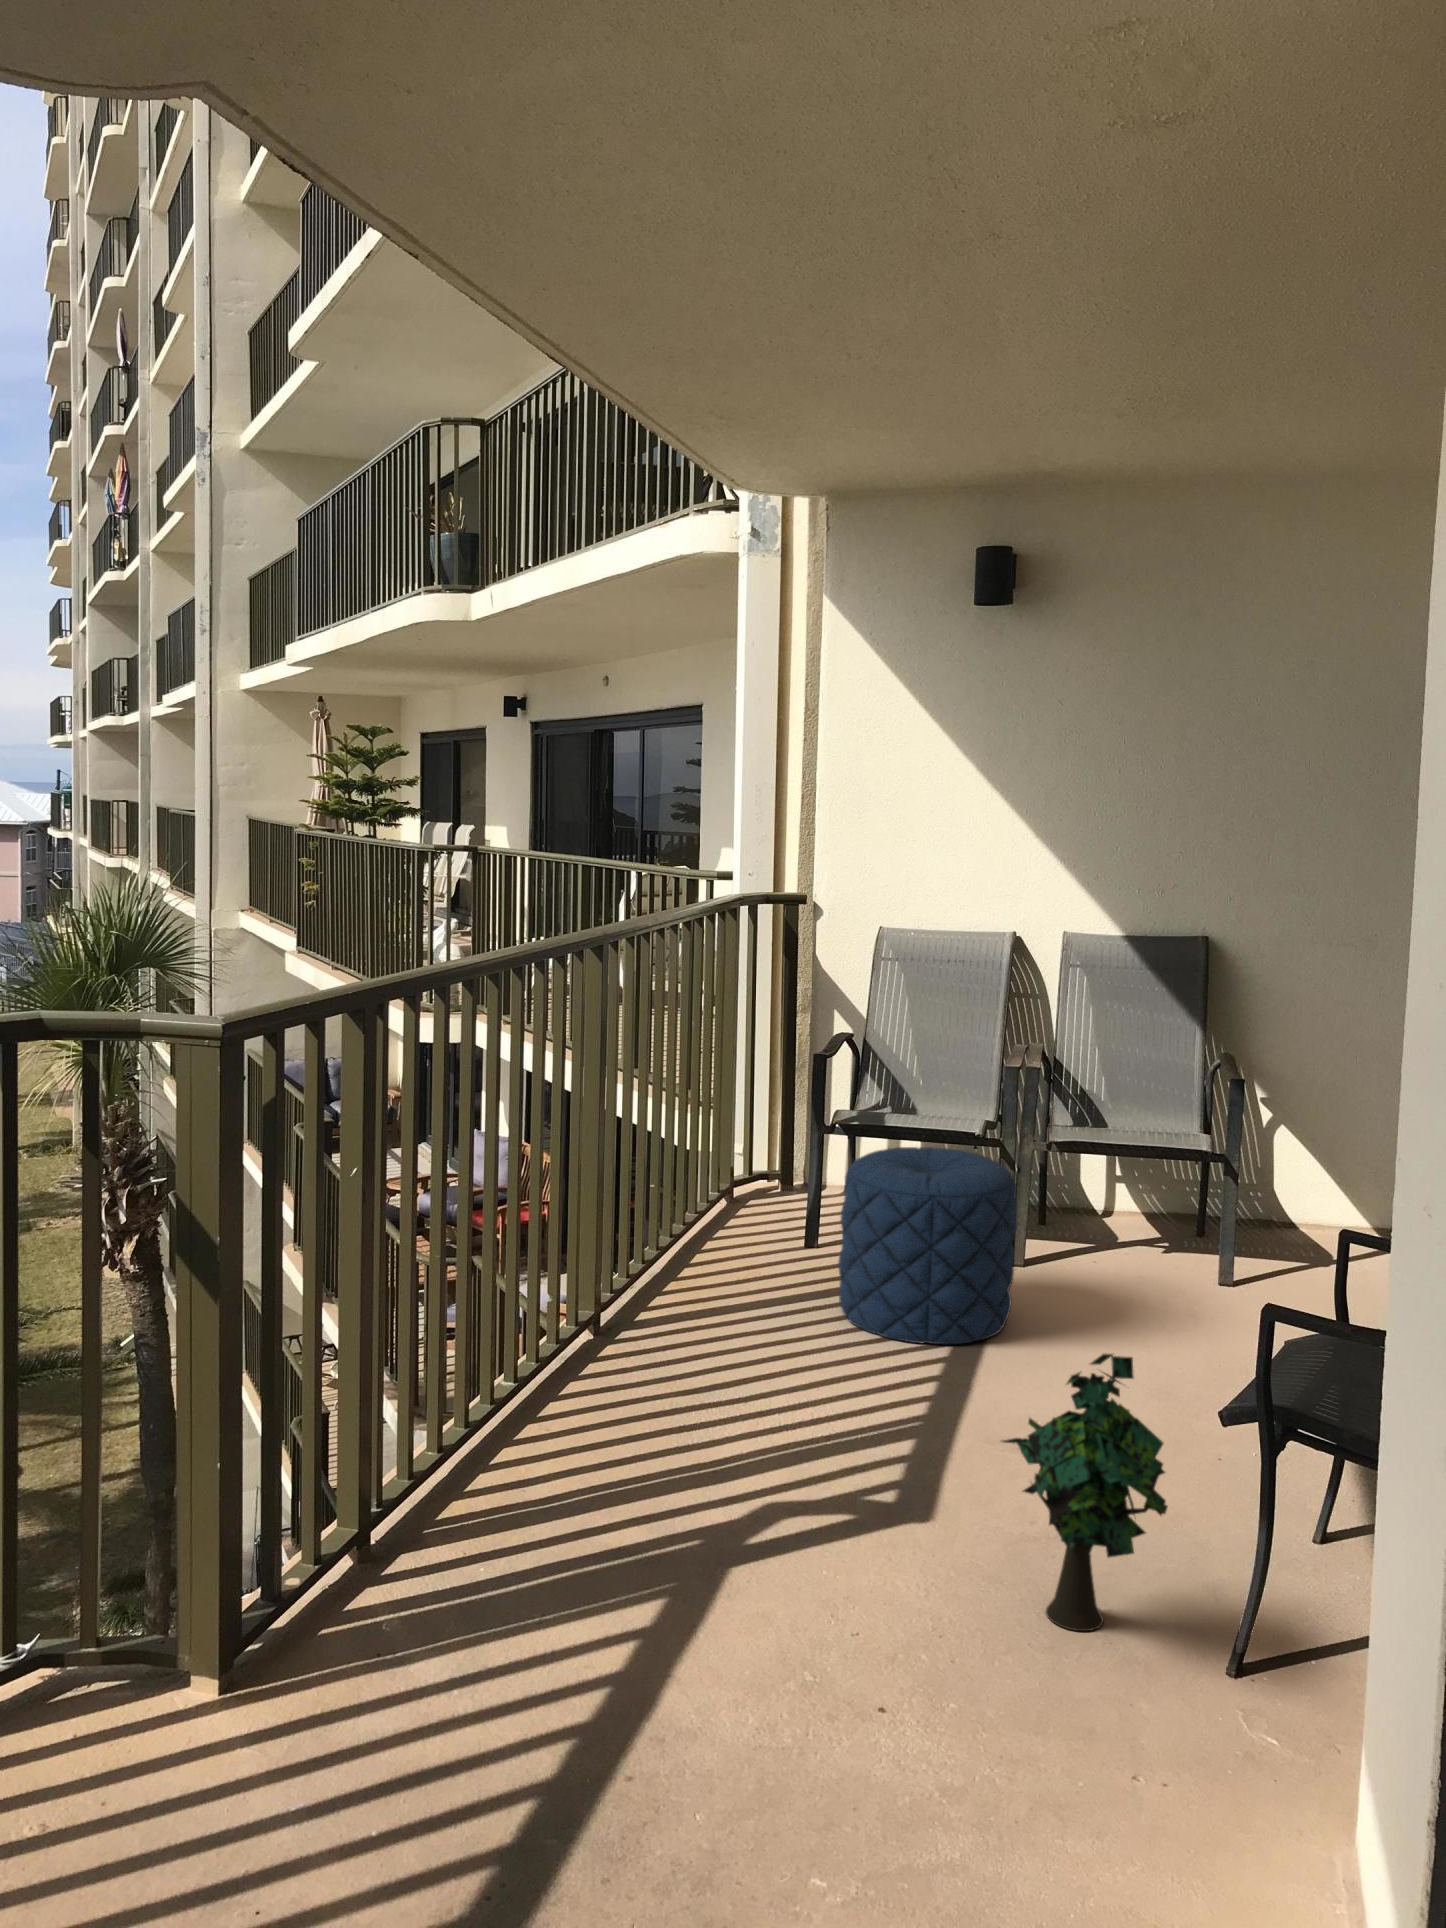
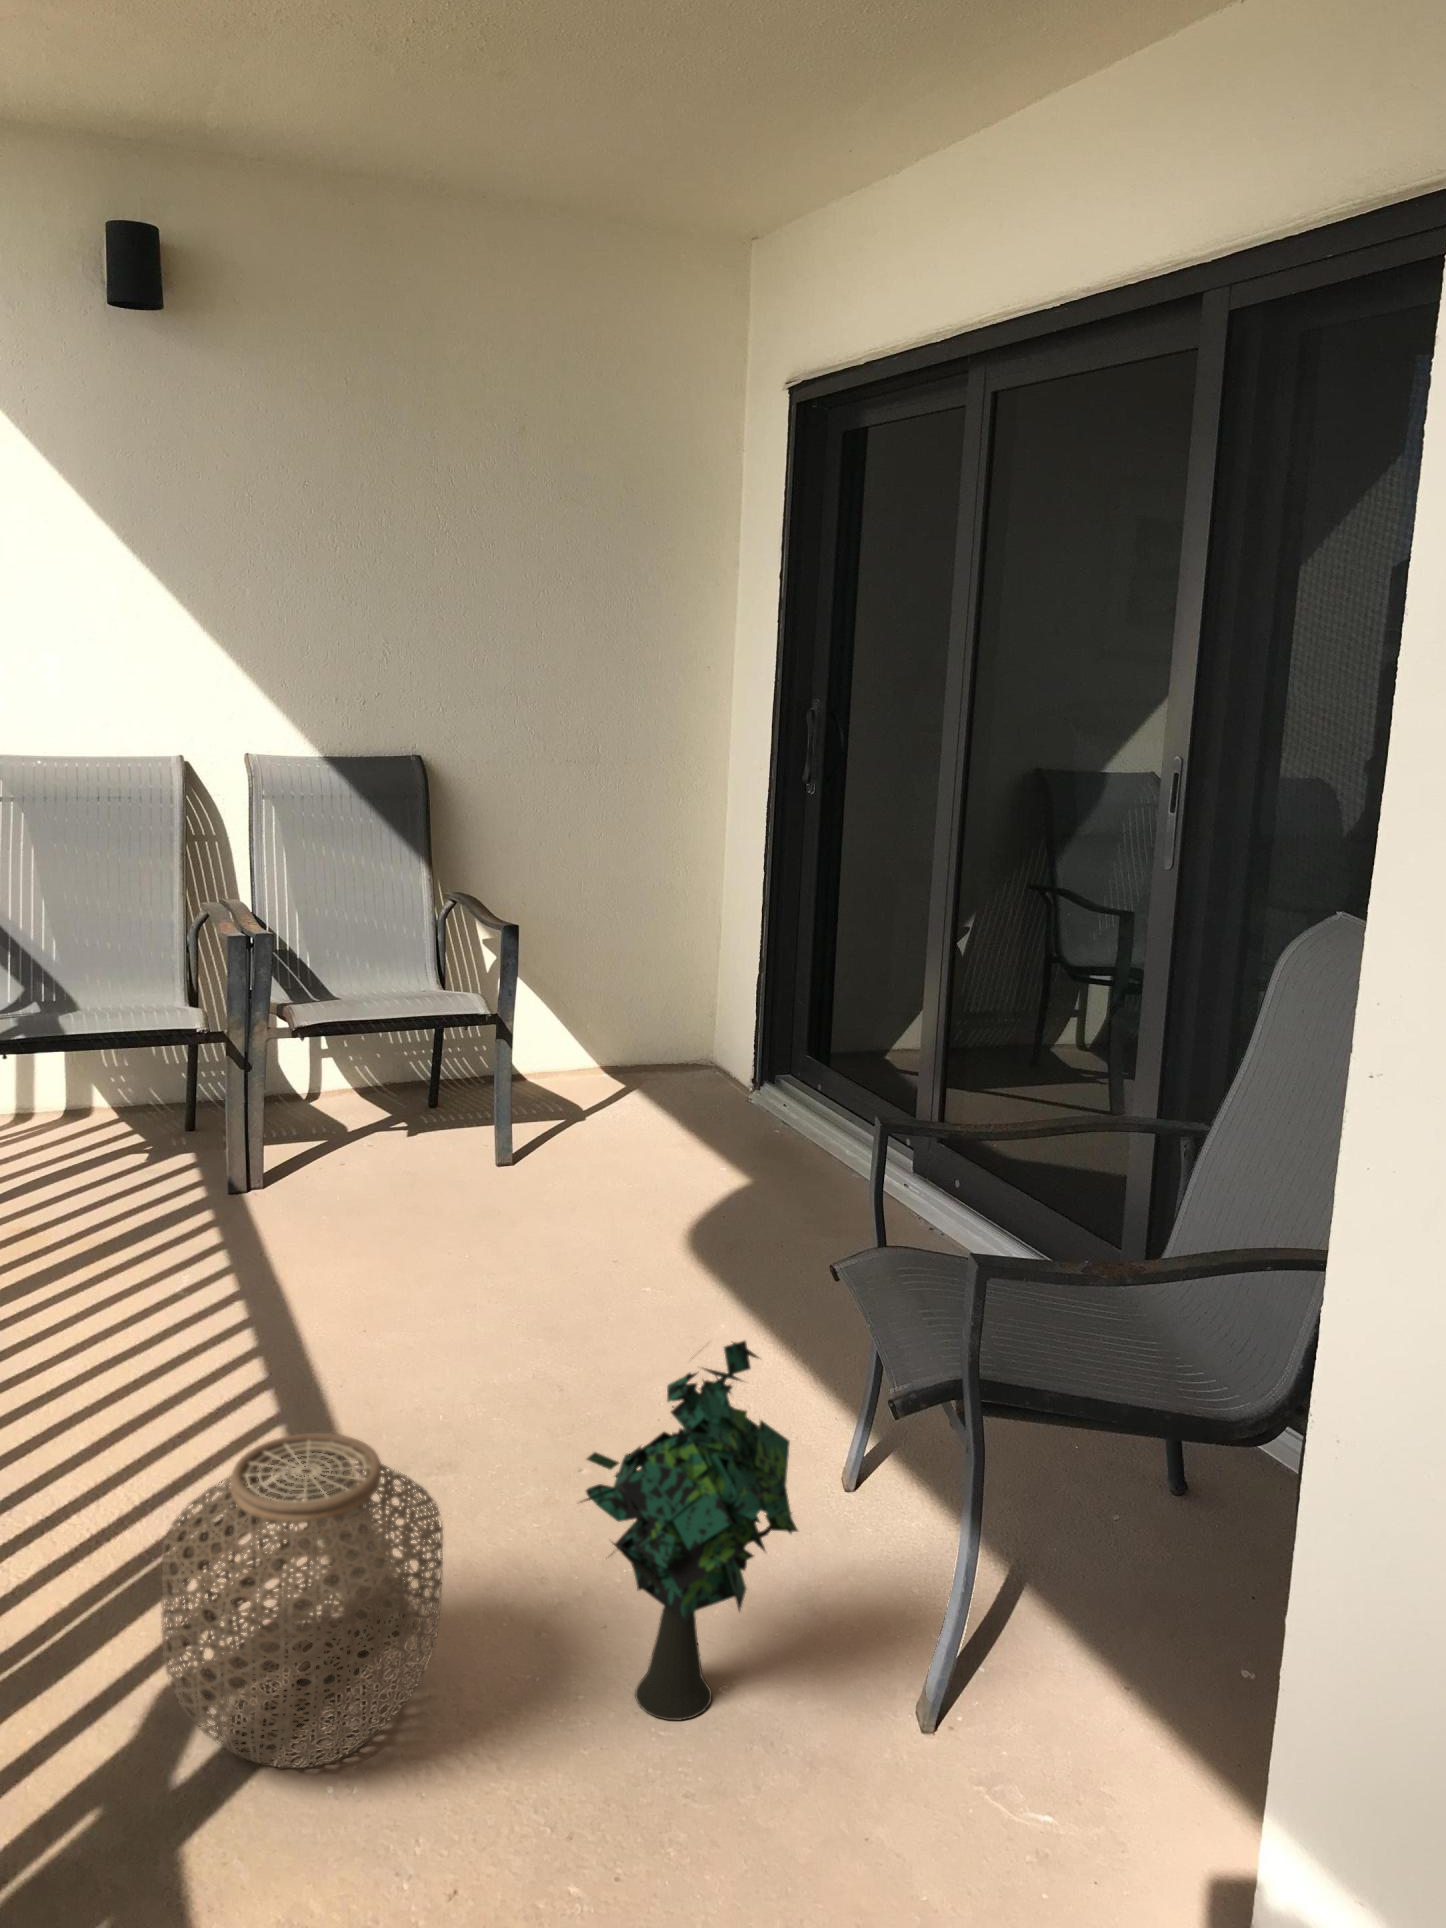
pouf: present [838,1147,1017,1344] -> none [59,1059,317,1340]
woven basket: none [751,1356,925,1566] -> present [162,1433,443,1768]

